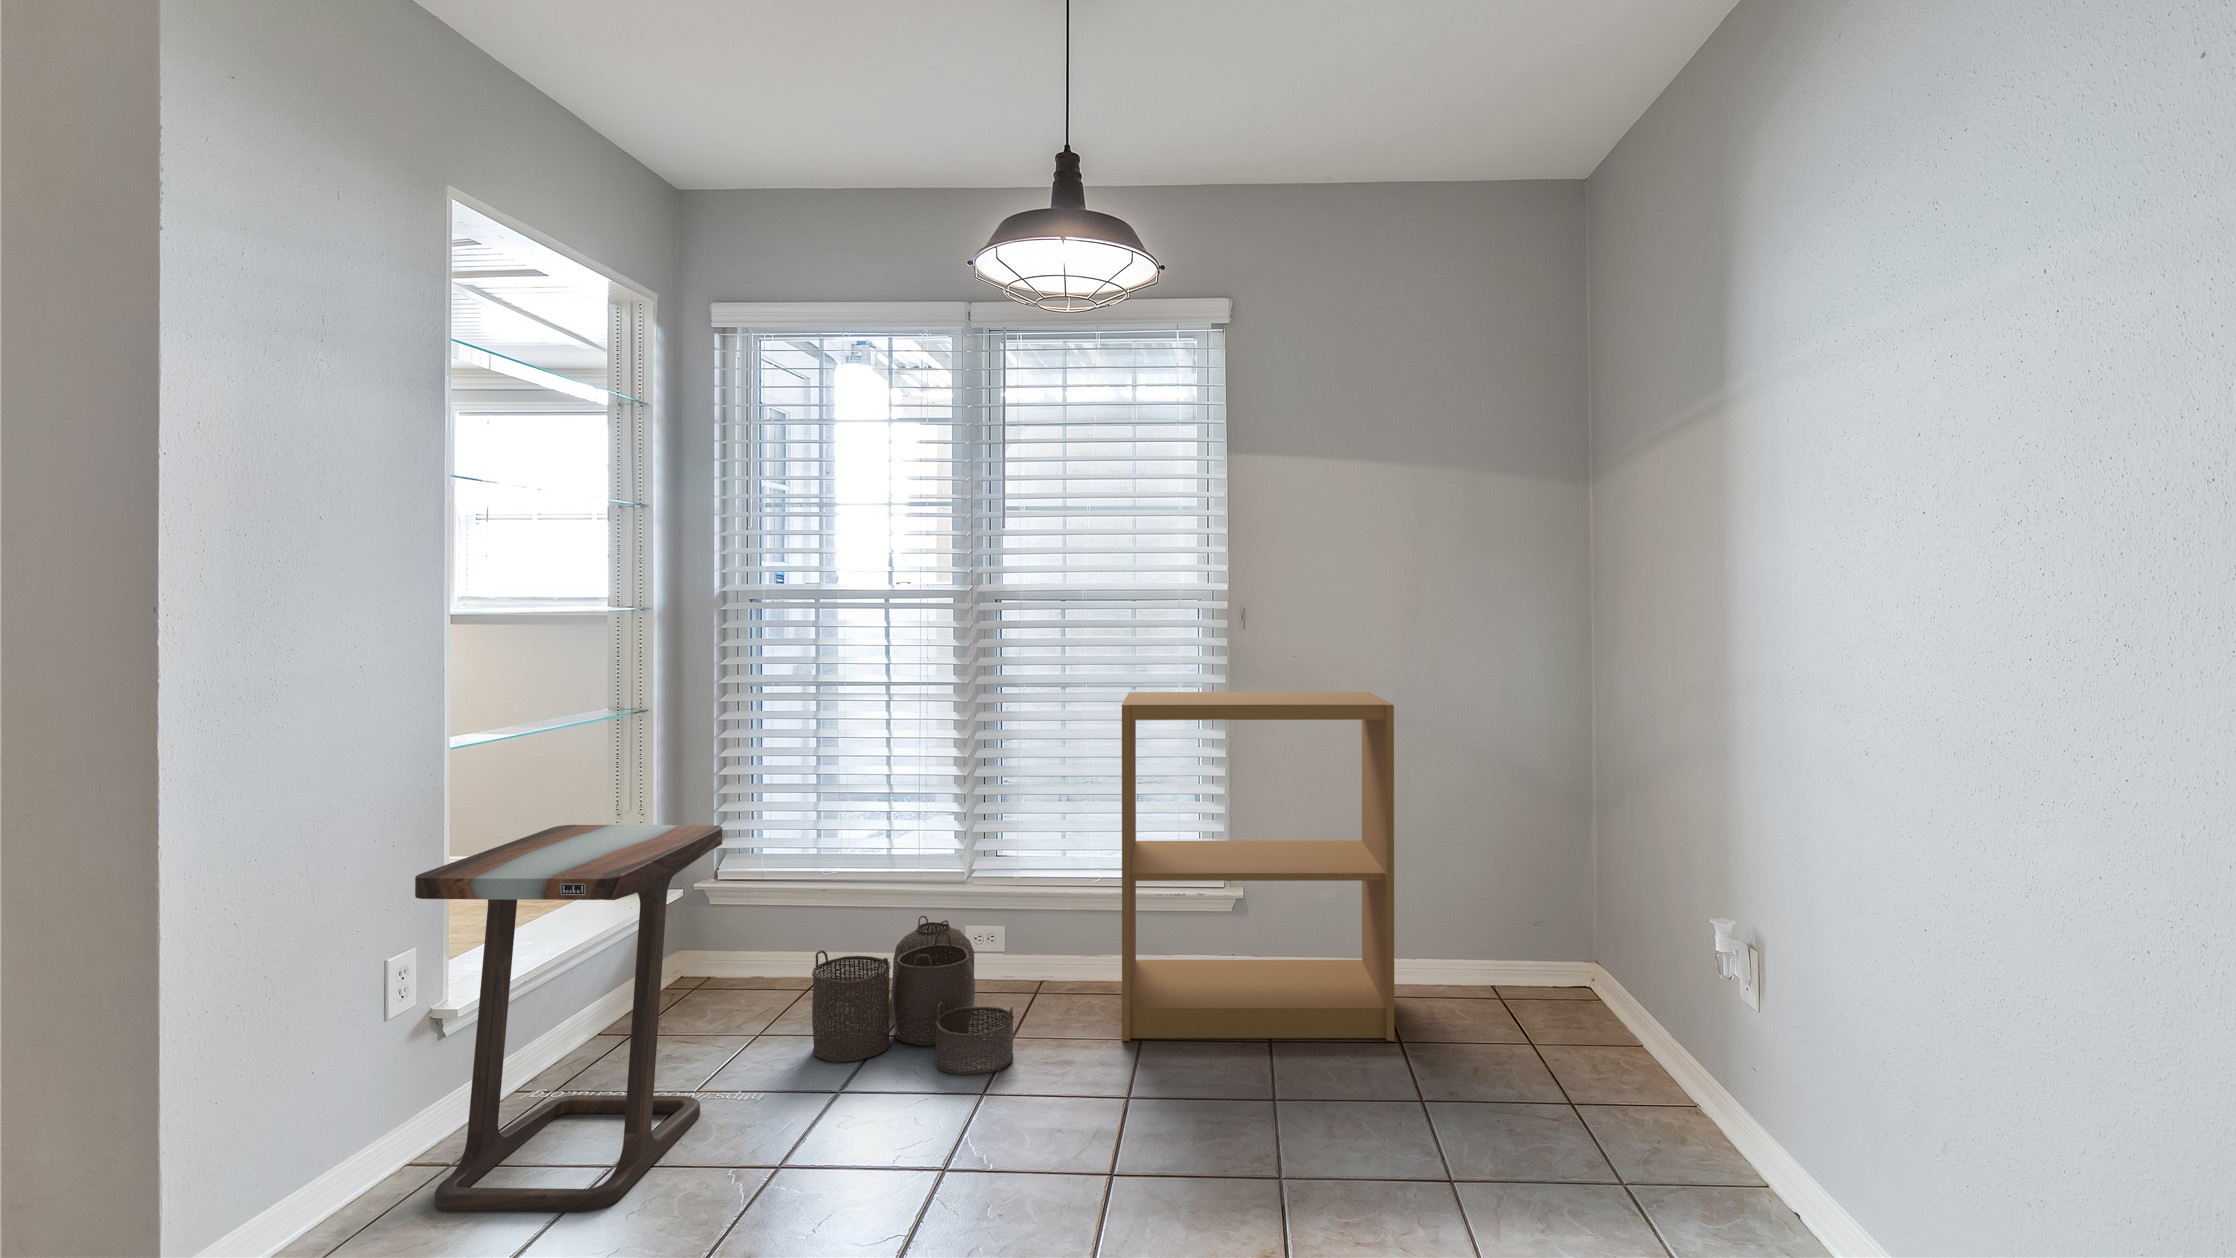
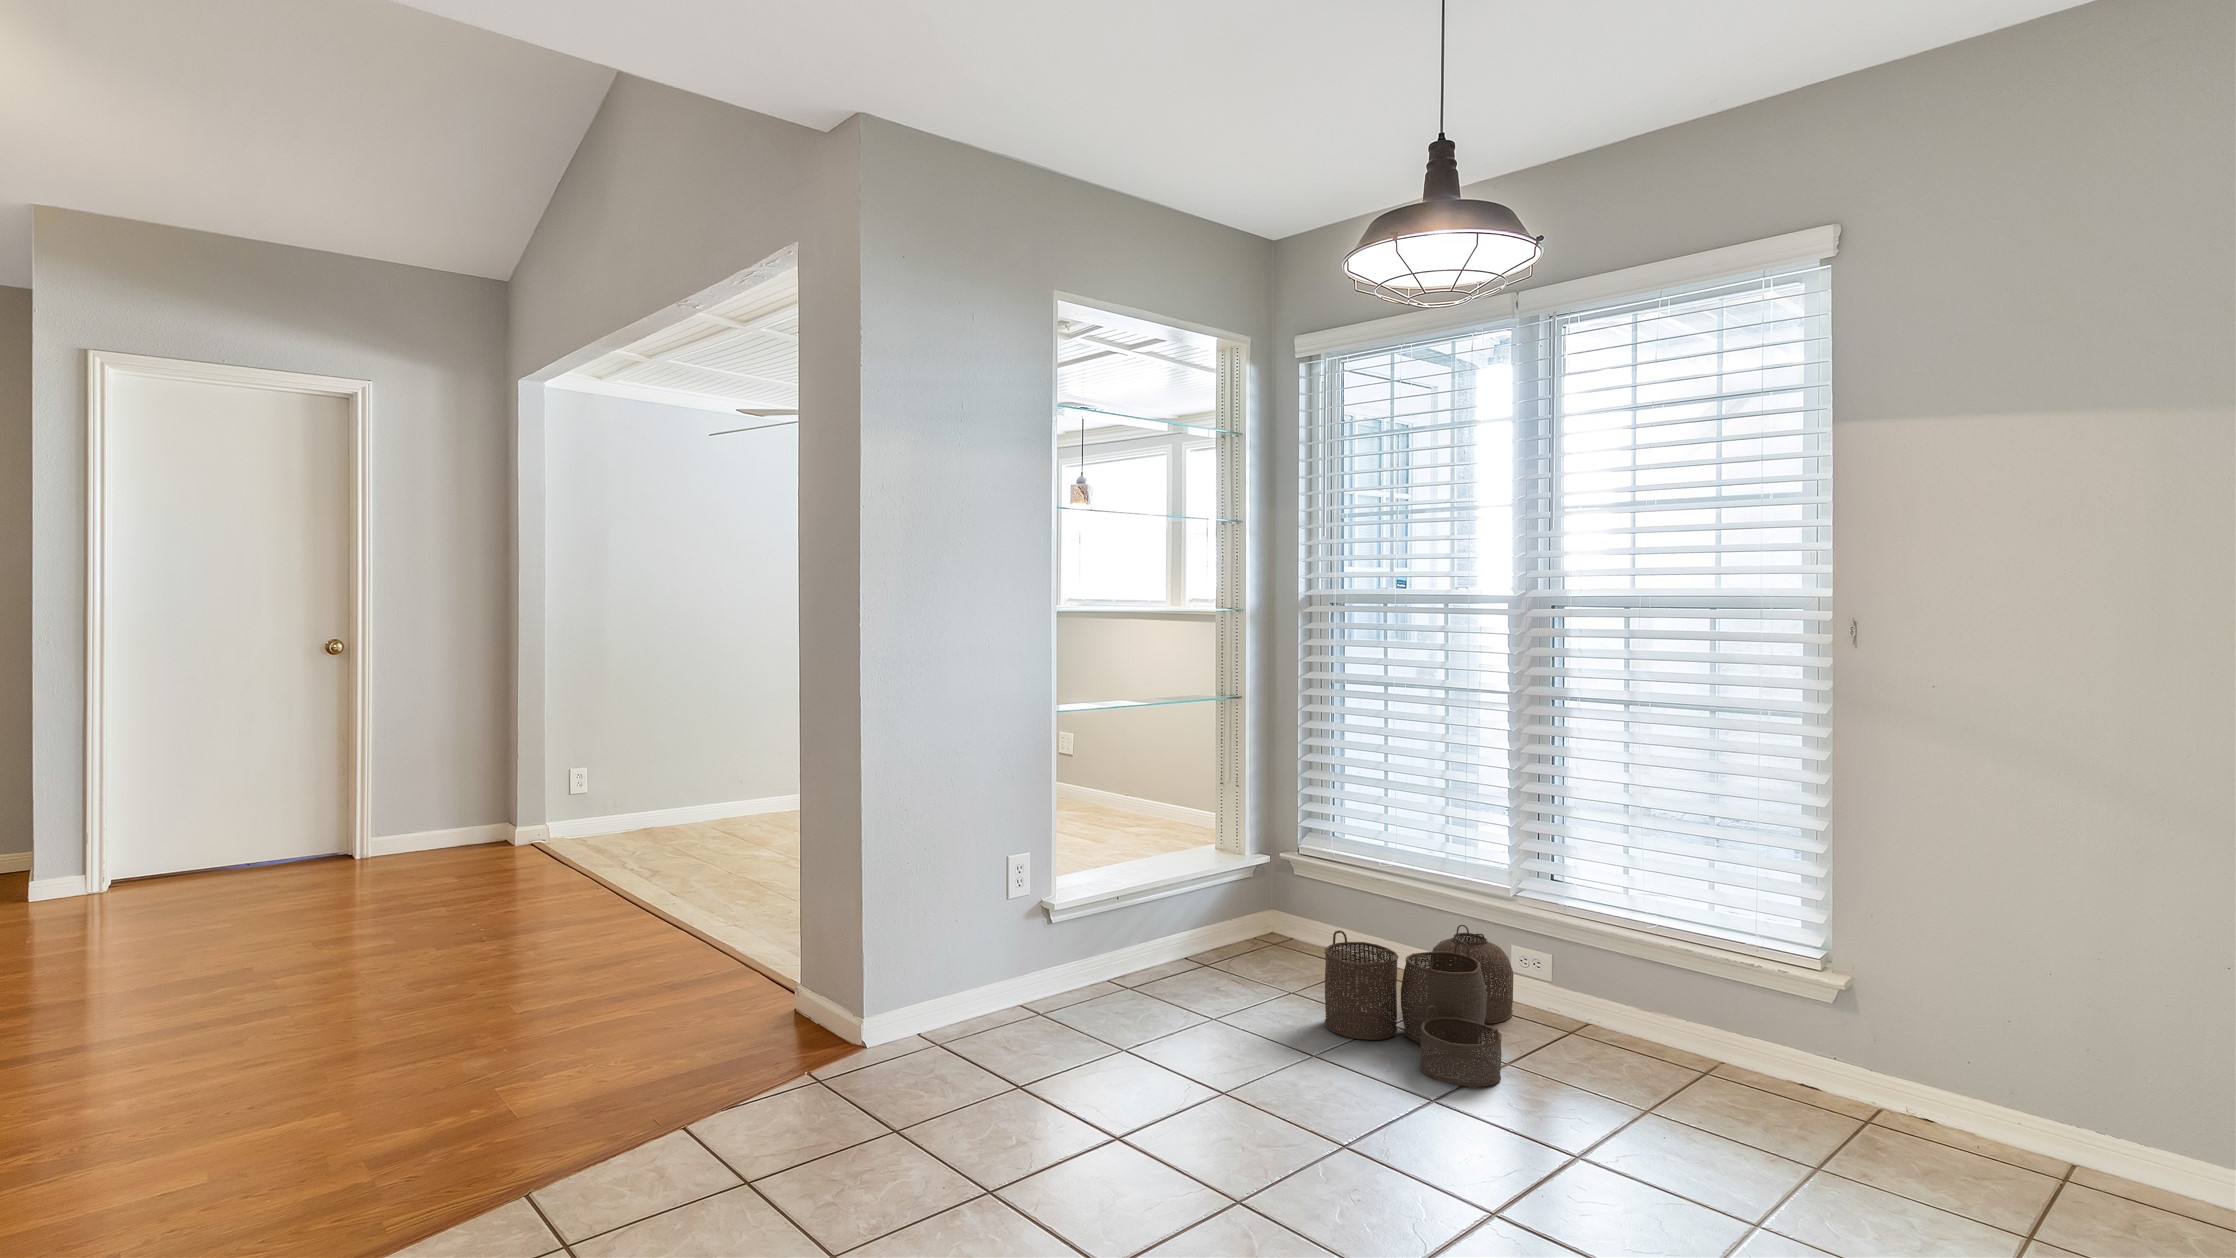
bookshelf: present [1122,692,1394,1041] -> none [1631,716,2058,1226]
side table: present [415,825,764,1213] -> none [1009,781,1265,1075]

